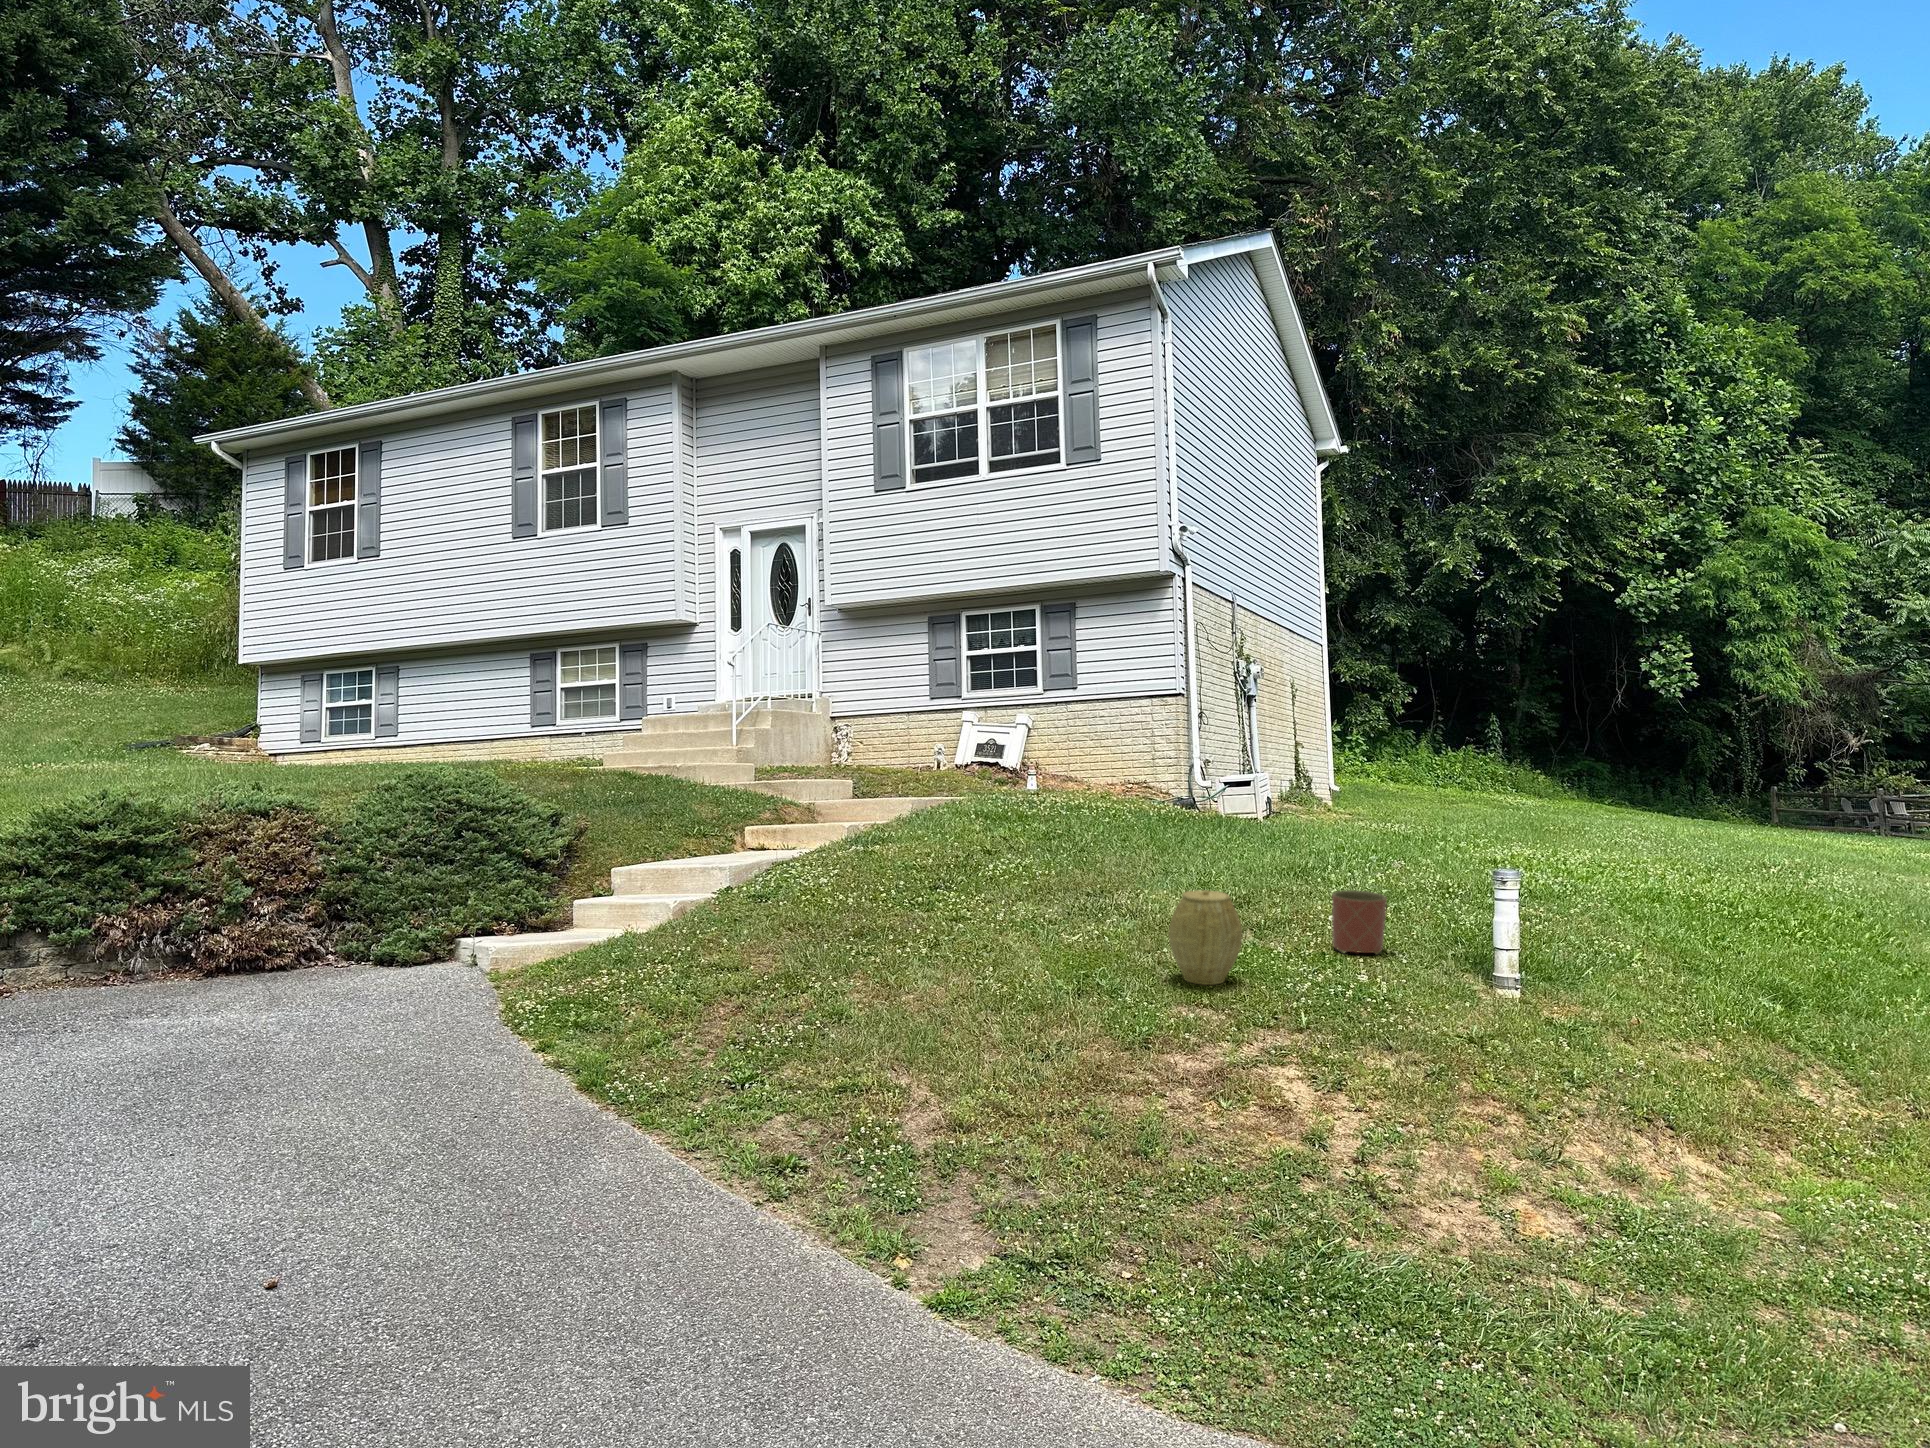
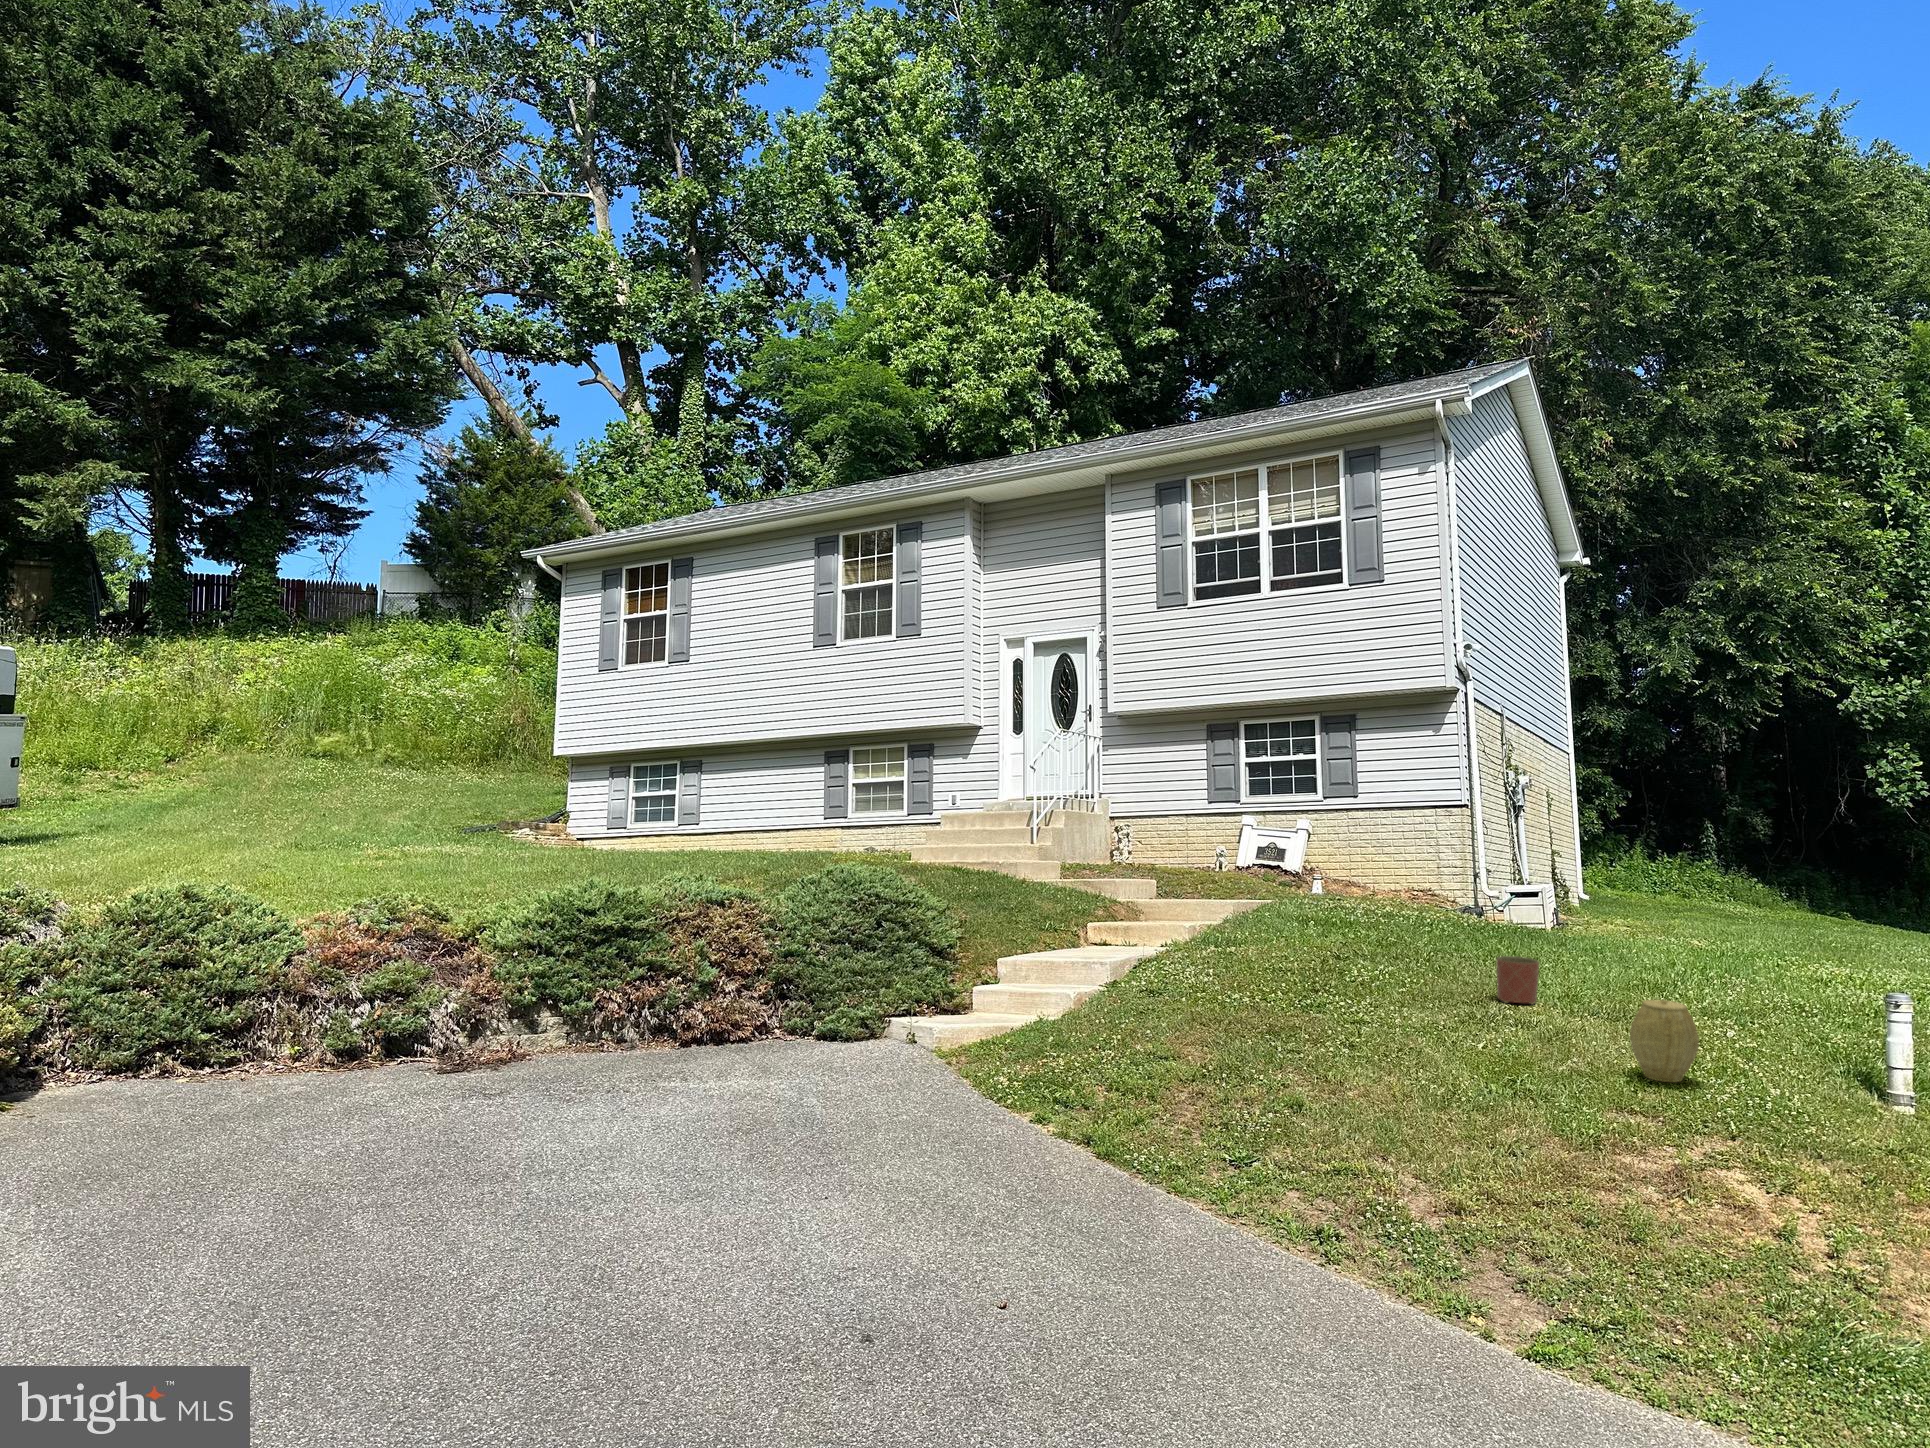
planter: present [1332,890,1387,955] -> present [1496,956,1539,1005]

